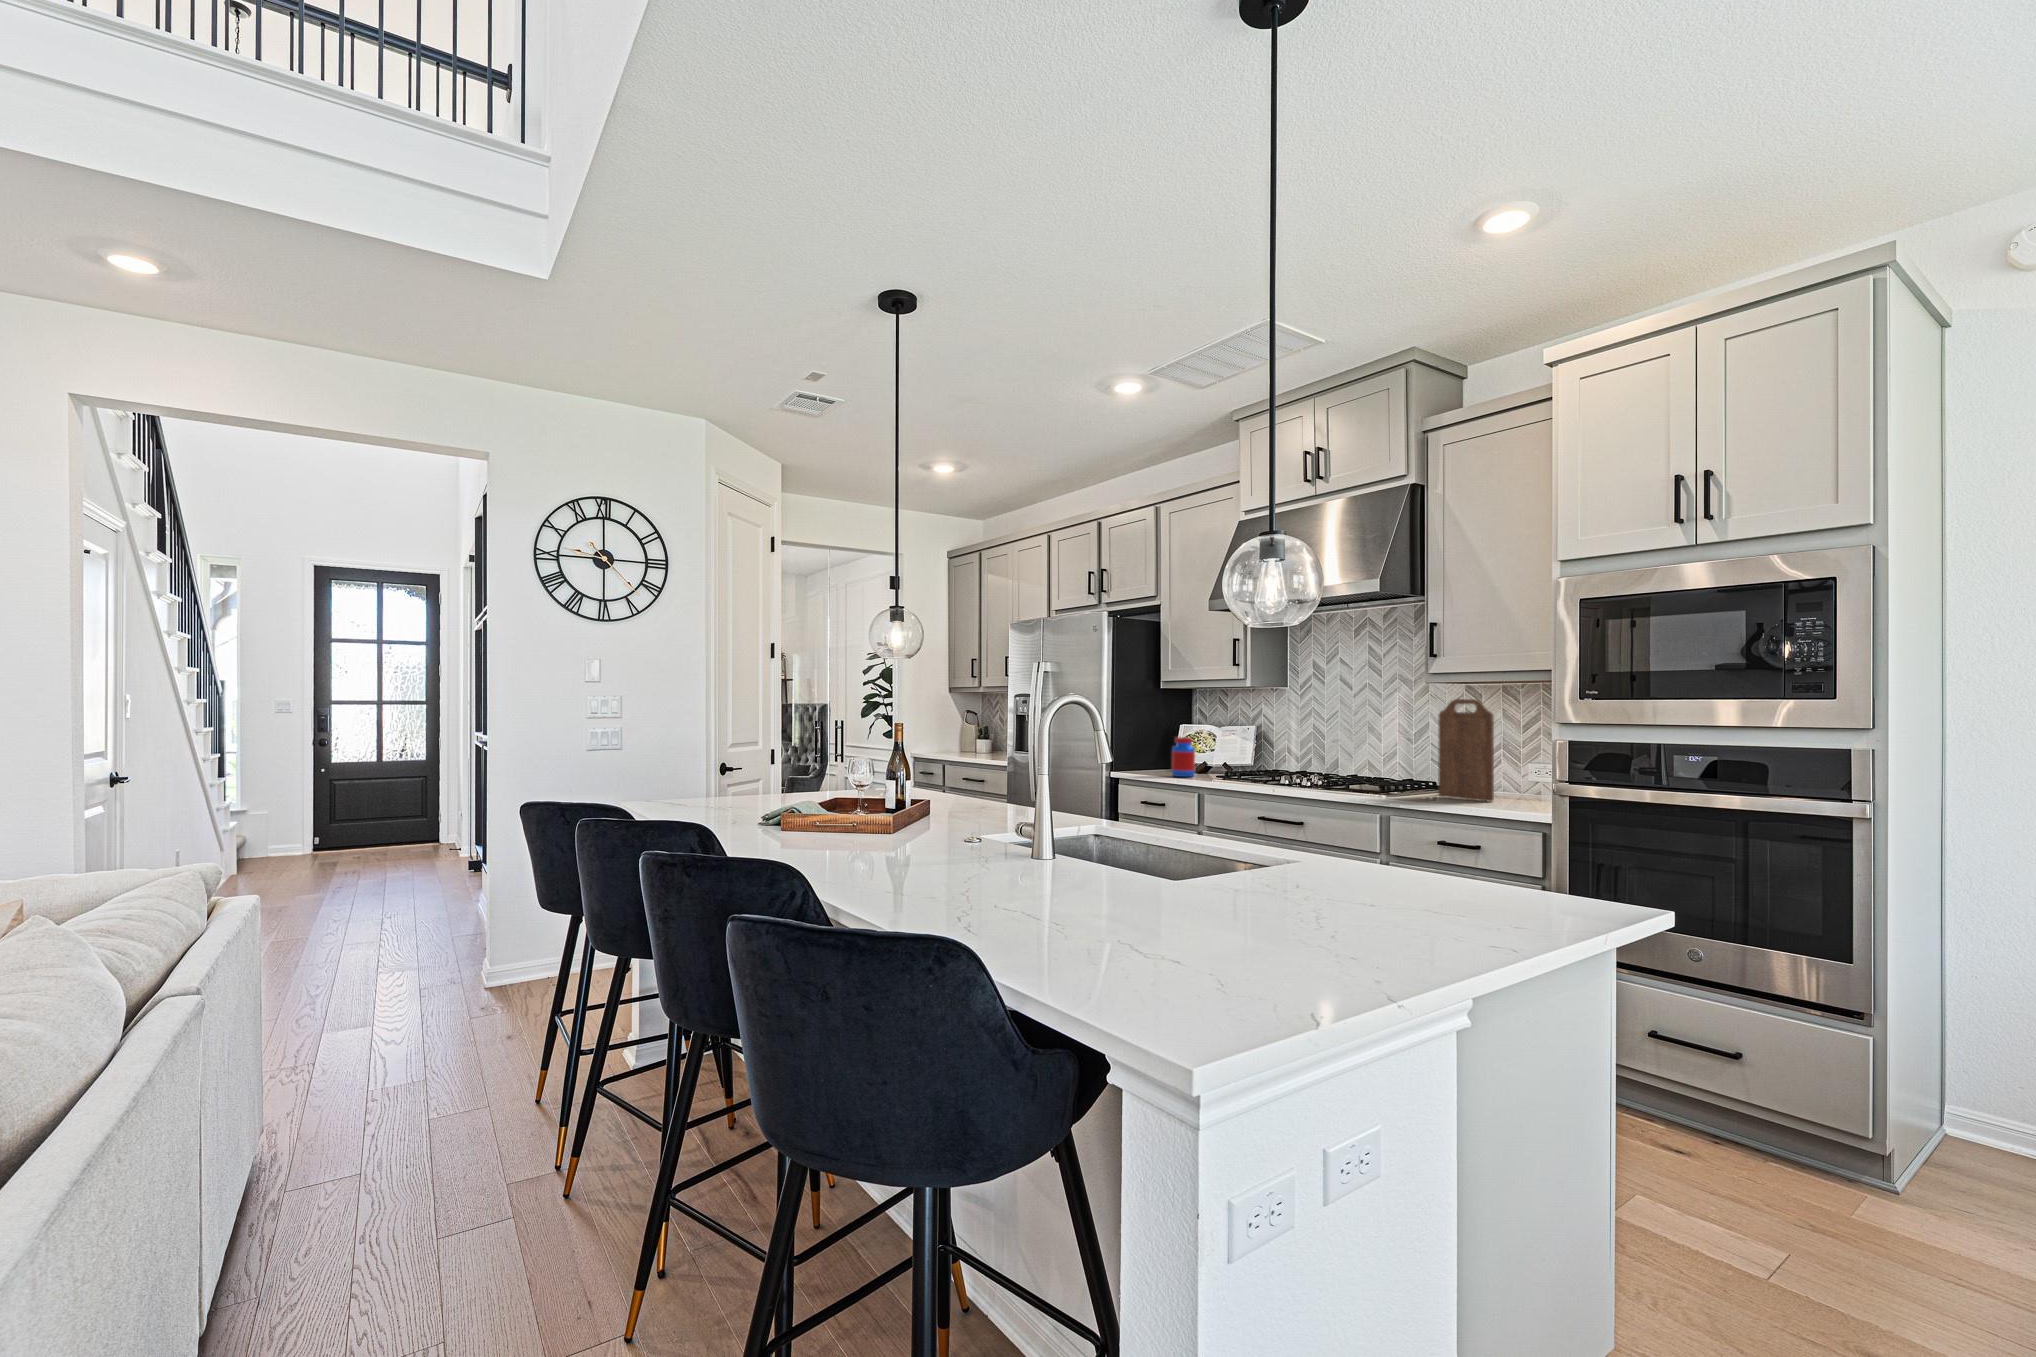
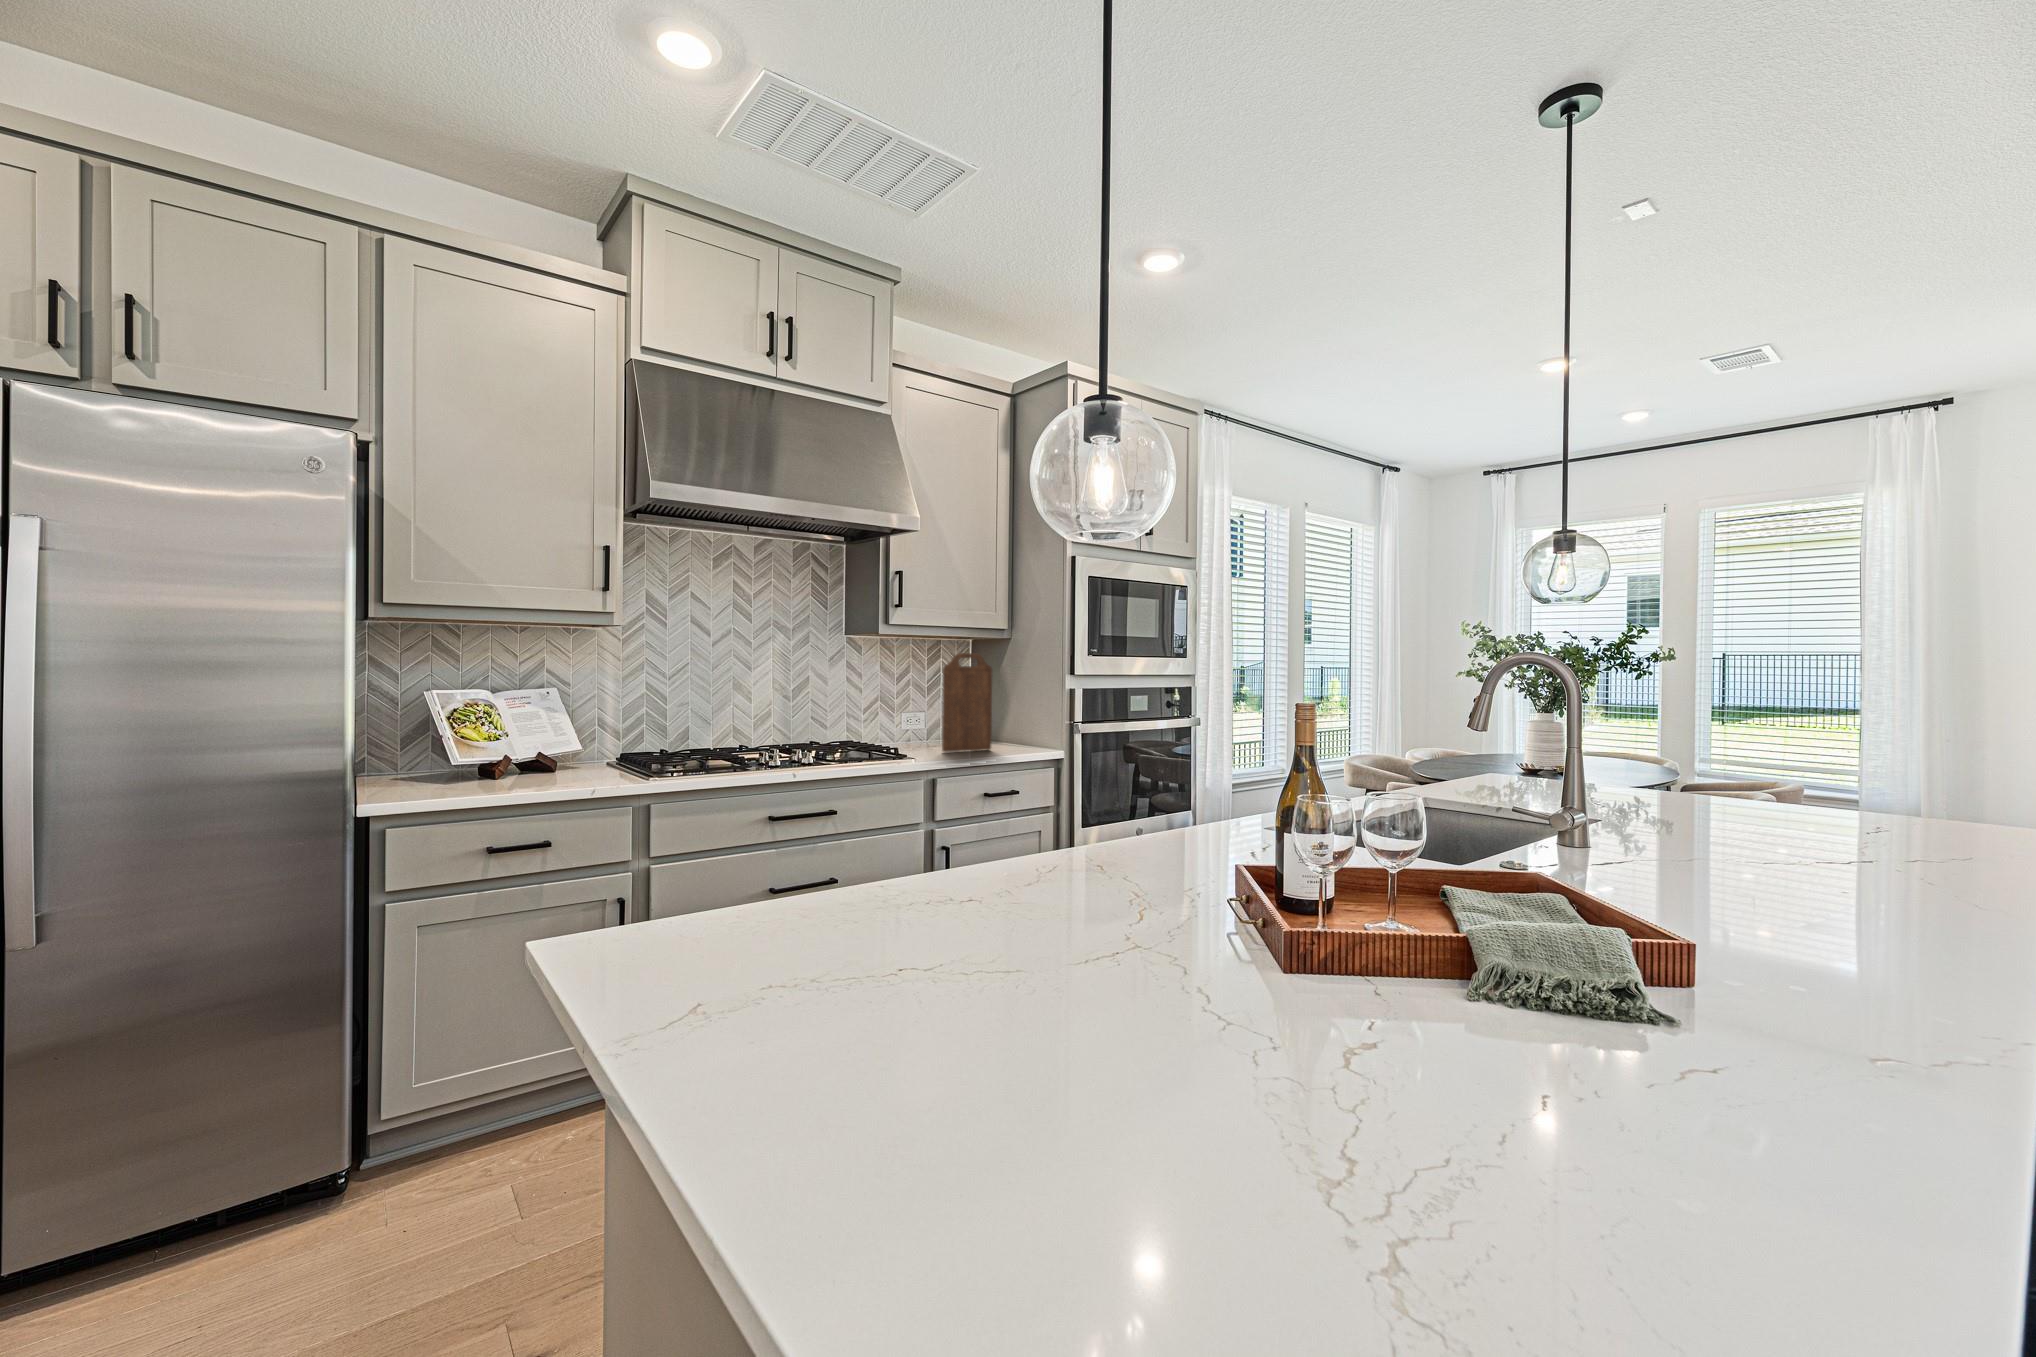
jar: present [1172,737,1195,777] -> none [532,711,578,782]

